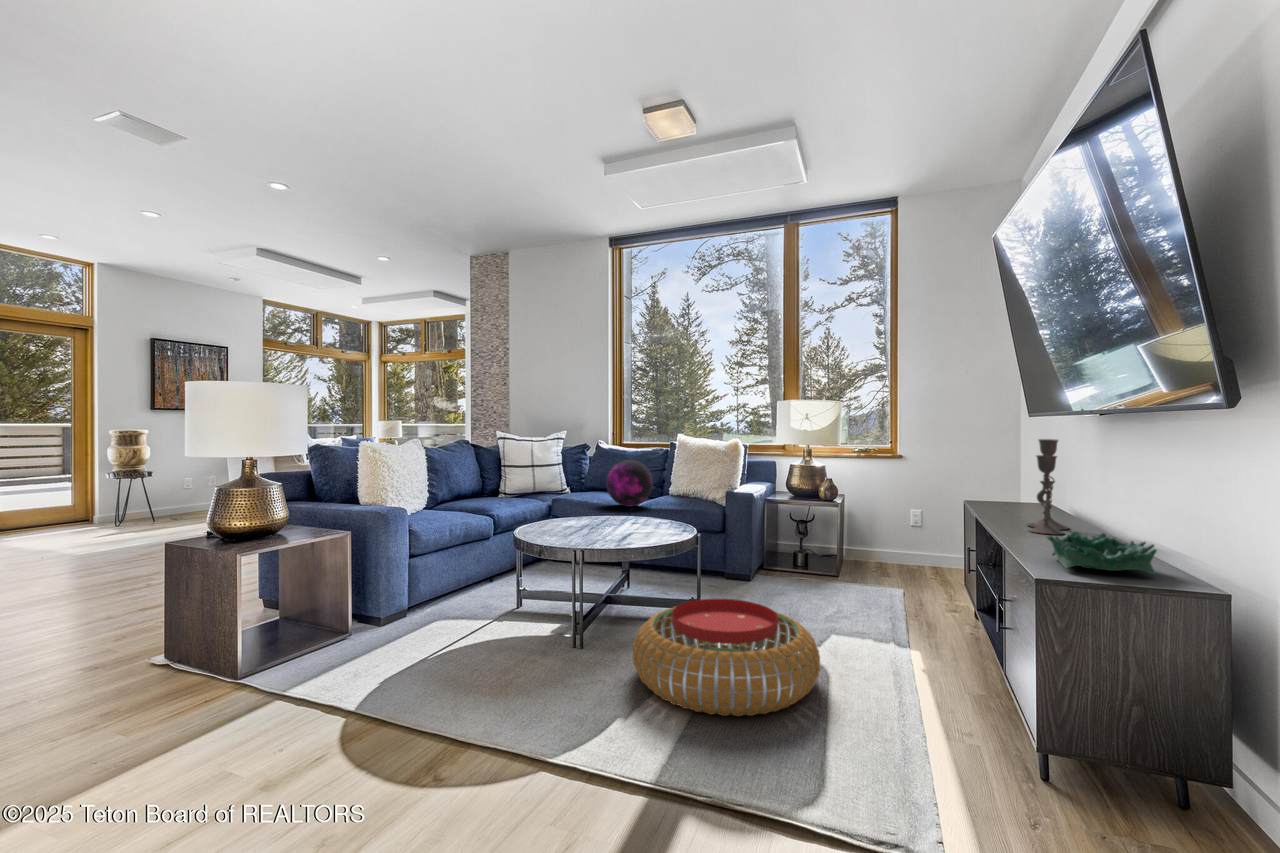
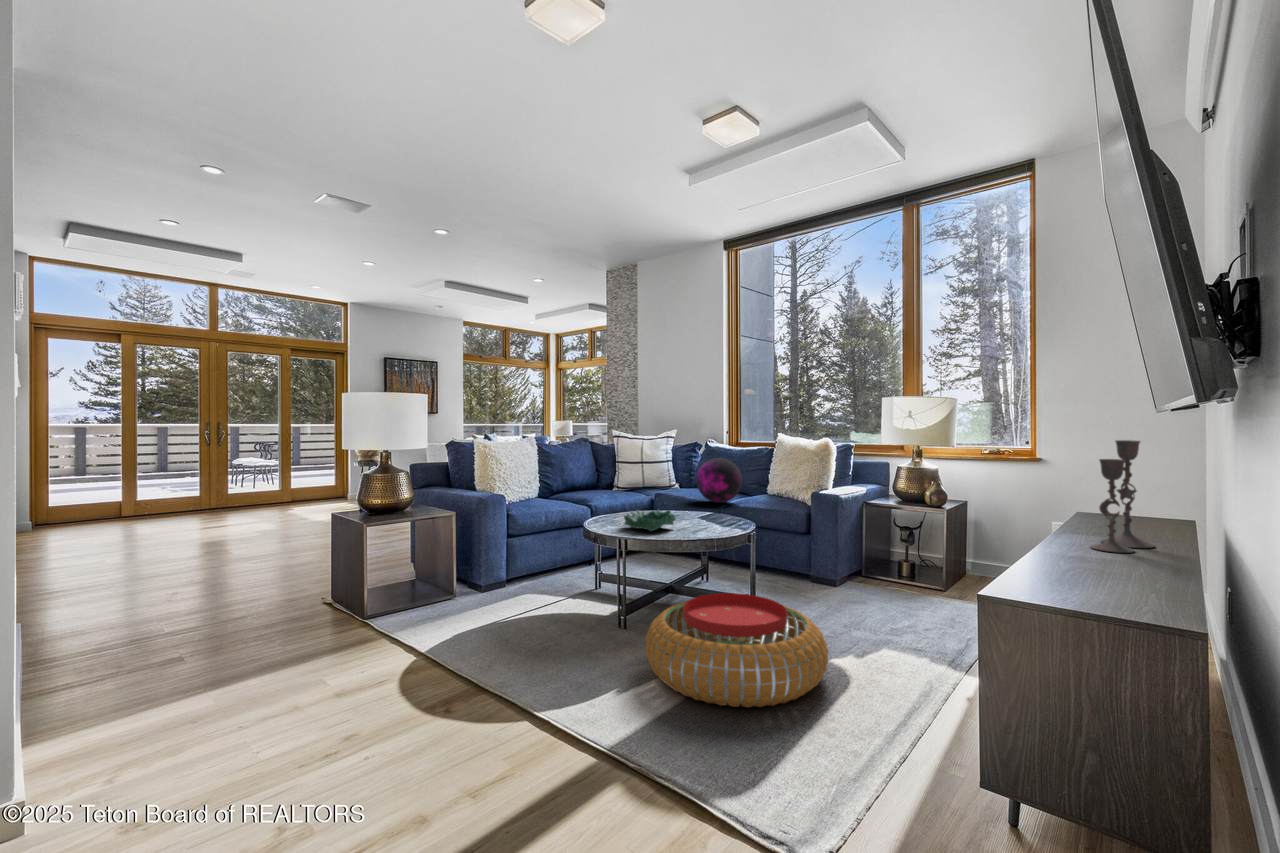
decorative bowl: present [1047,531,1156,575] -> present [624,509,676,531]

